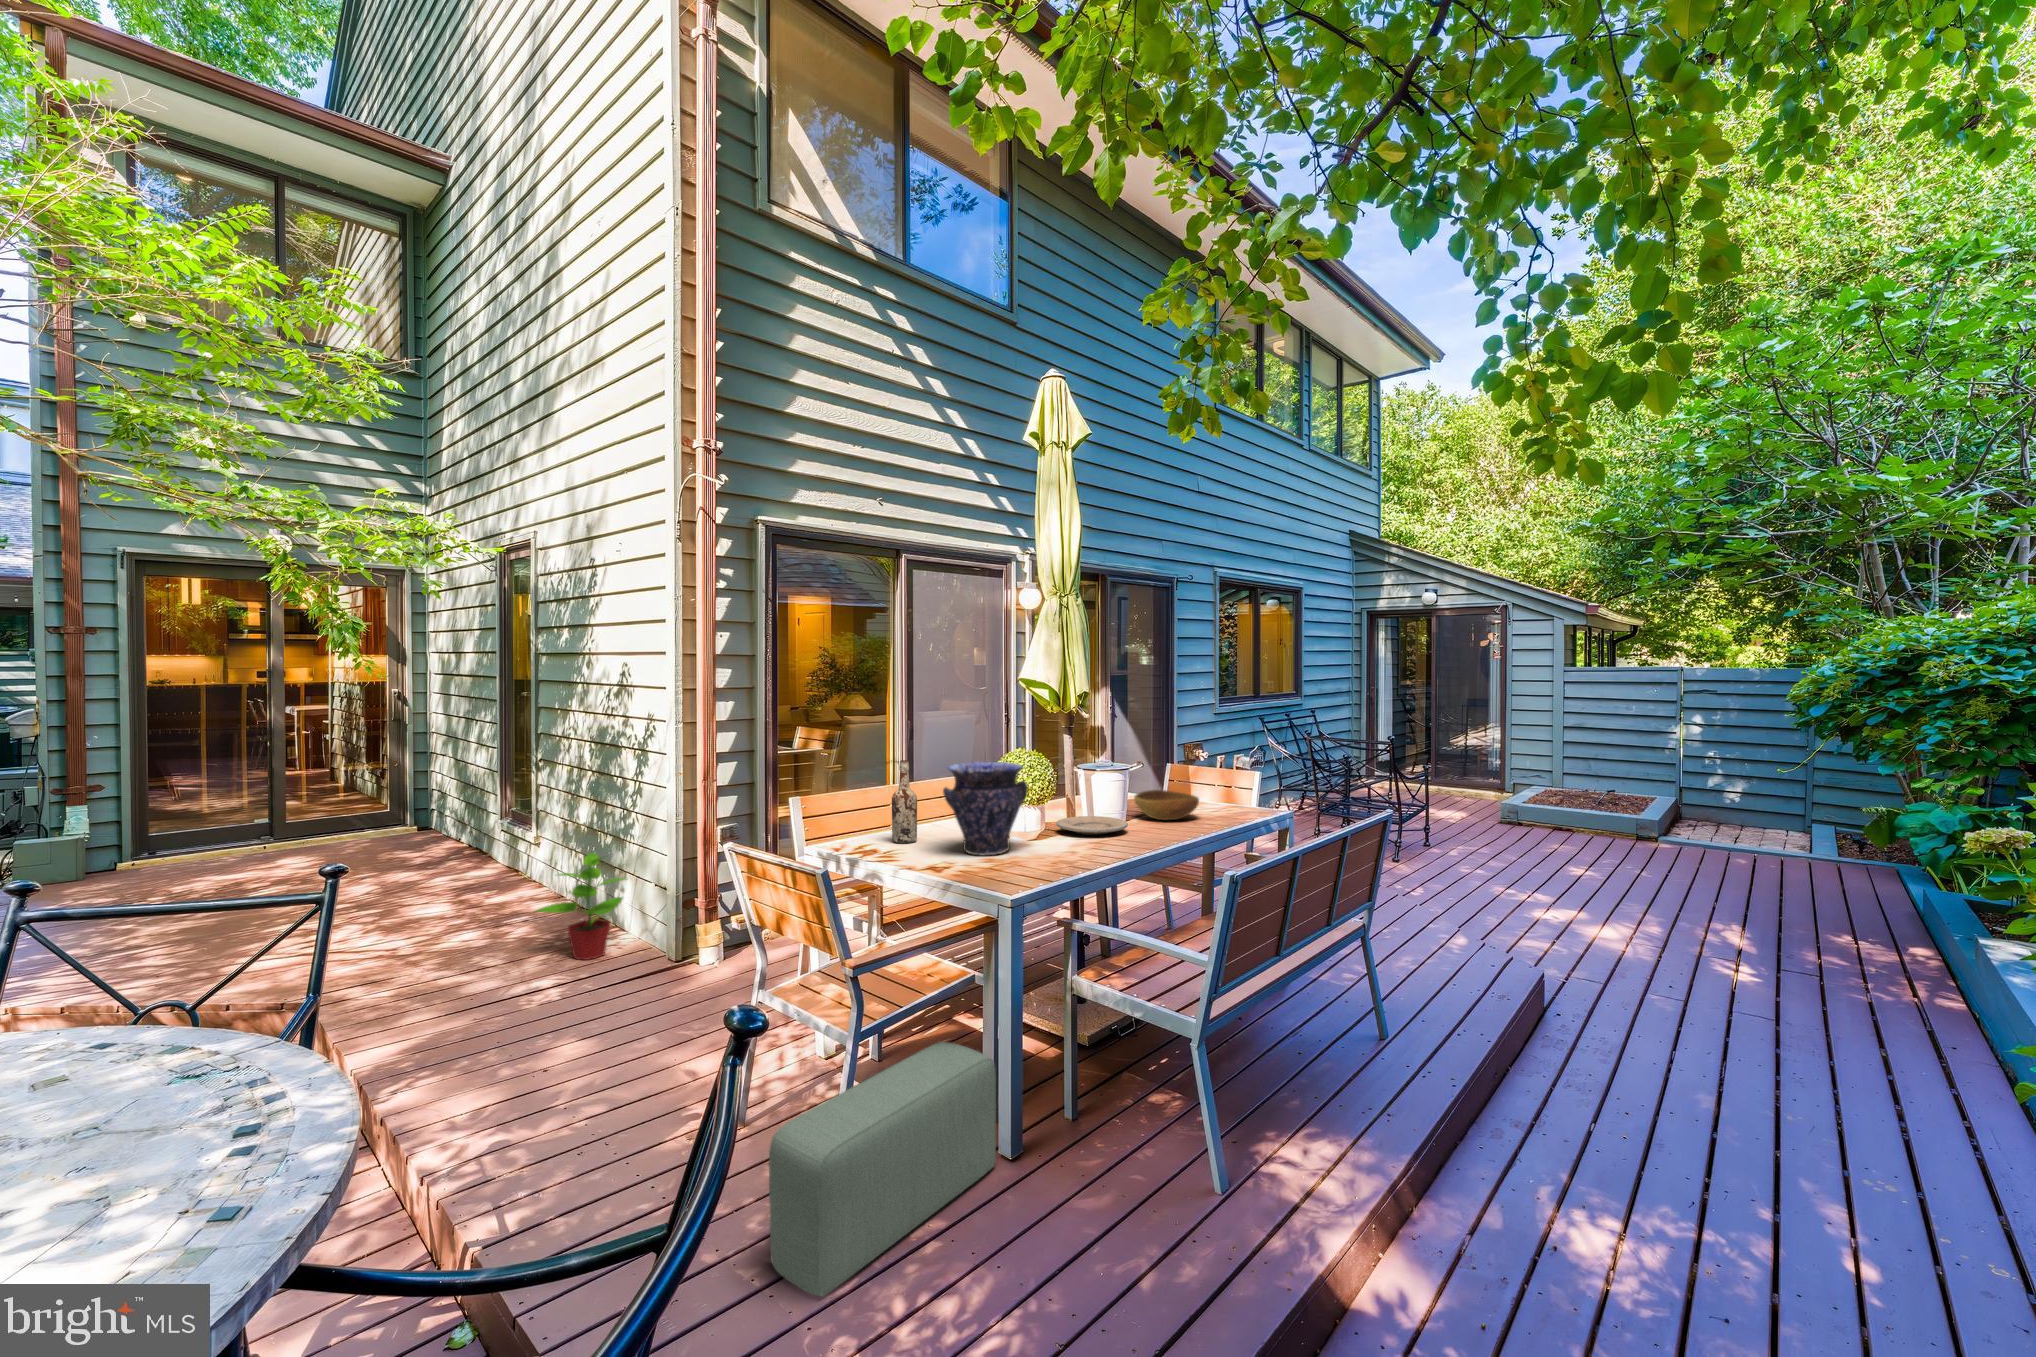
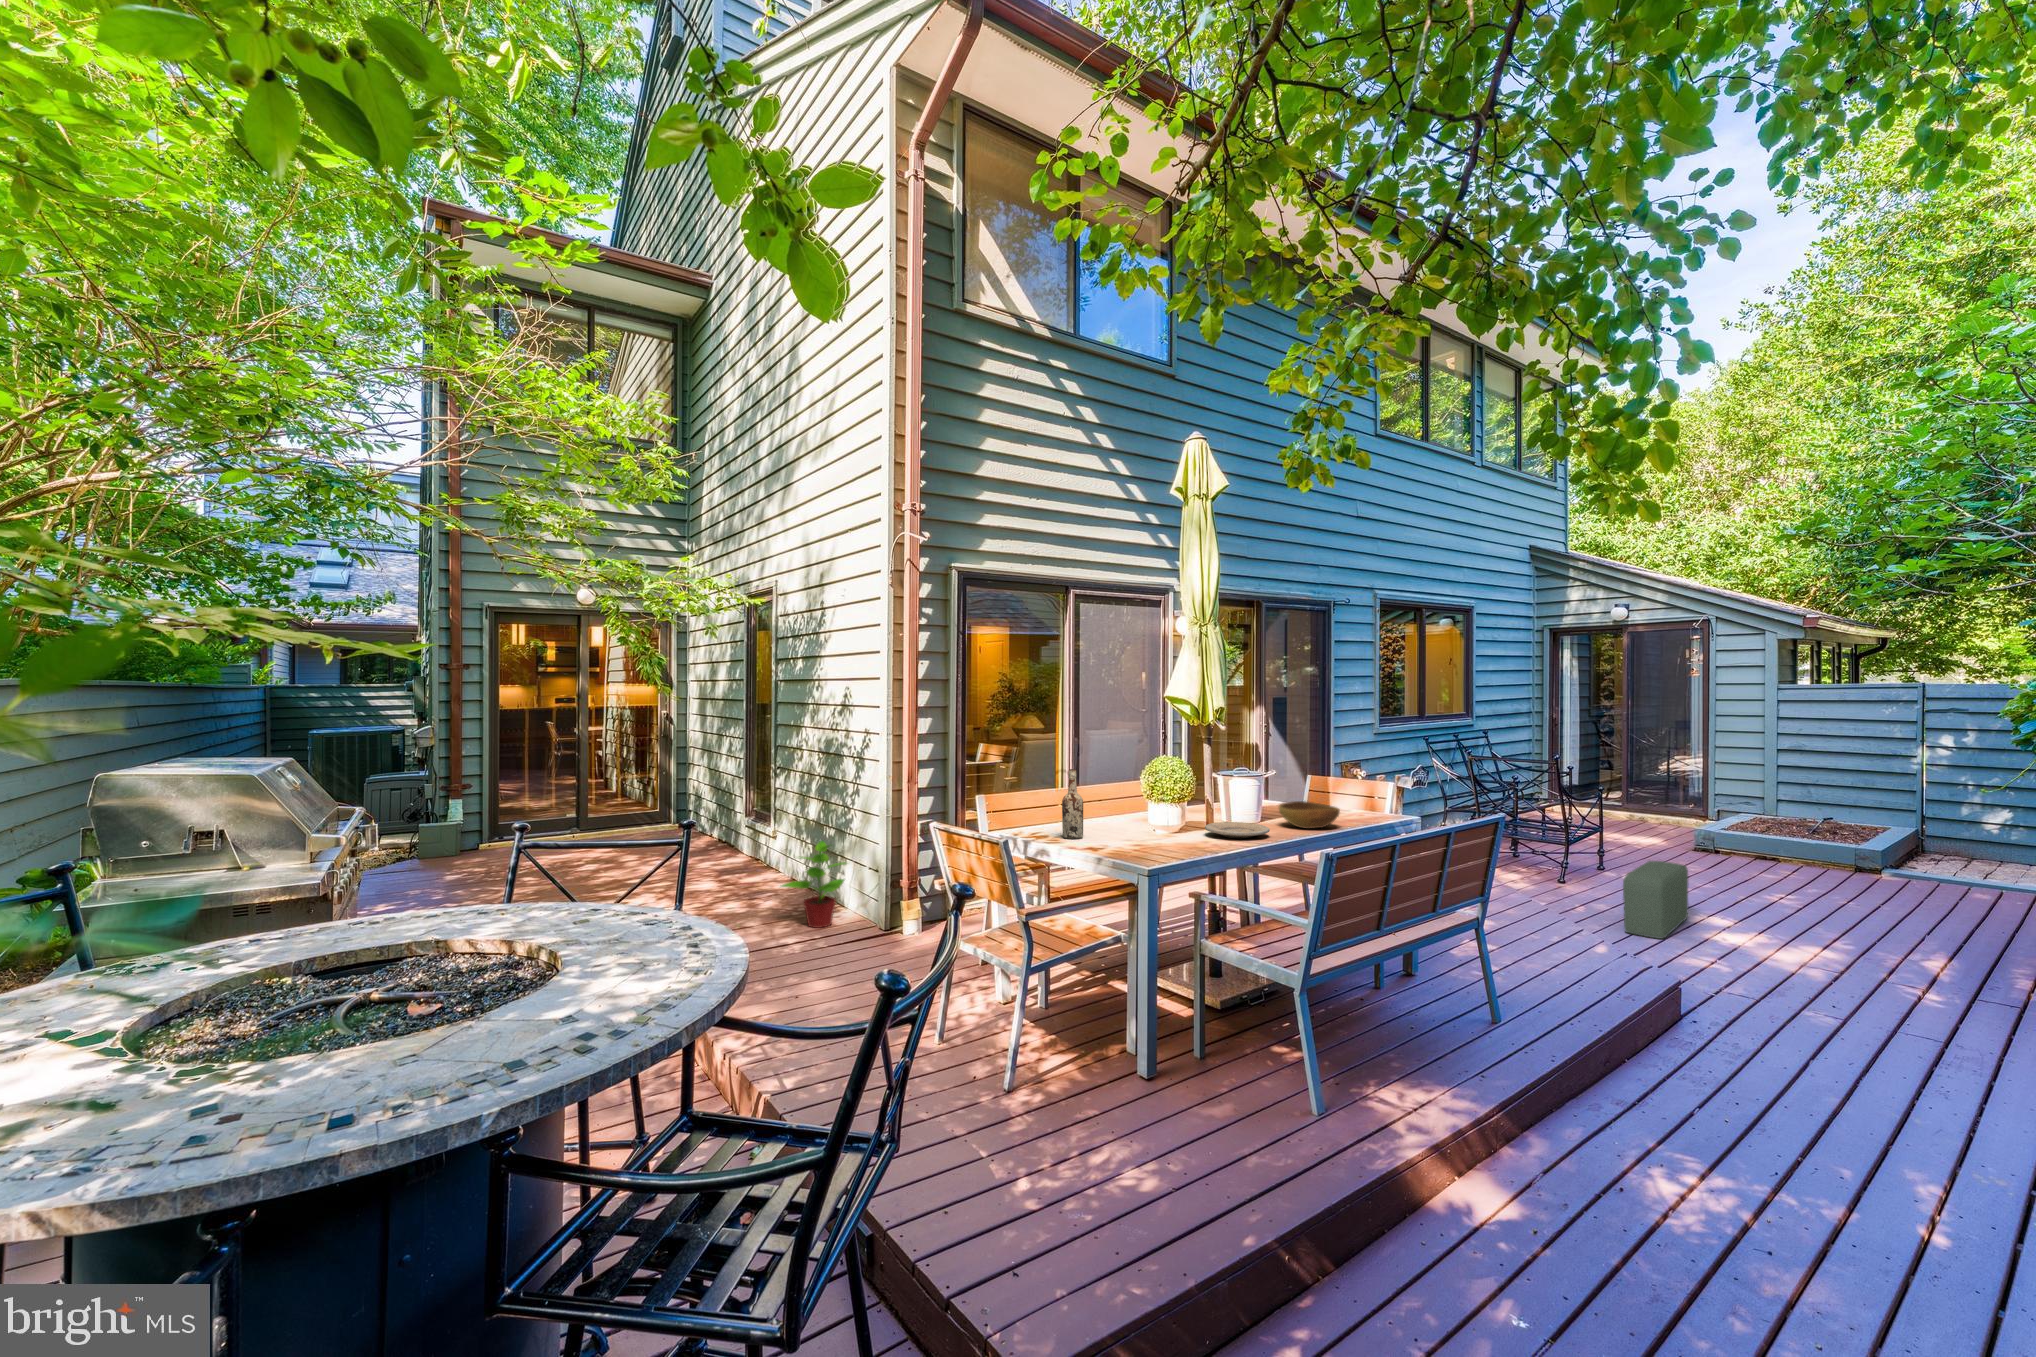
vase: present [943,762,1028,856] -> none [1104,772,1177,850]
pouf: present [769,1042,996,1296] -> present [1623,861,1688,939]

